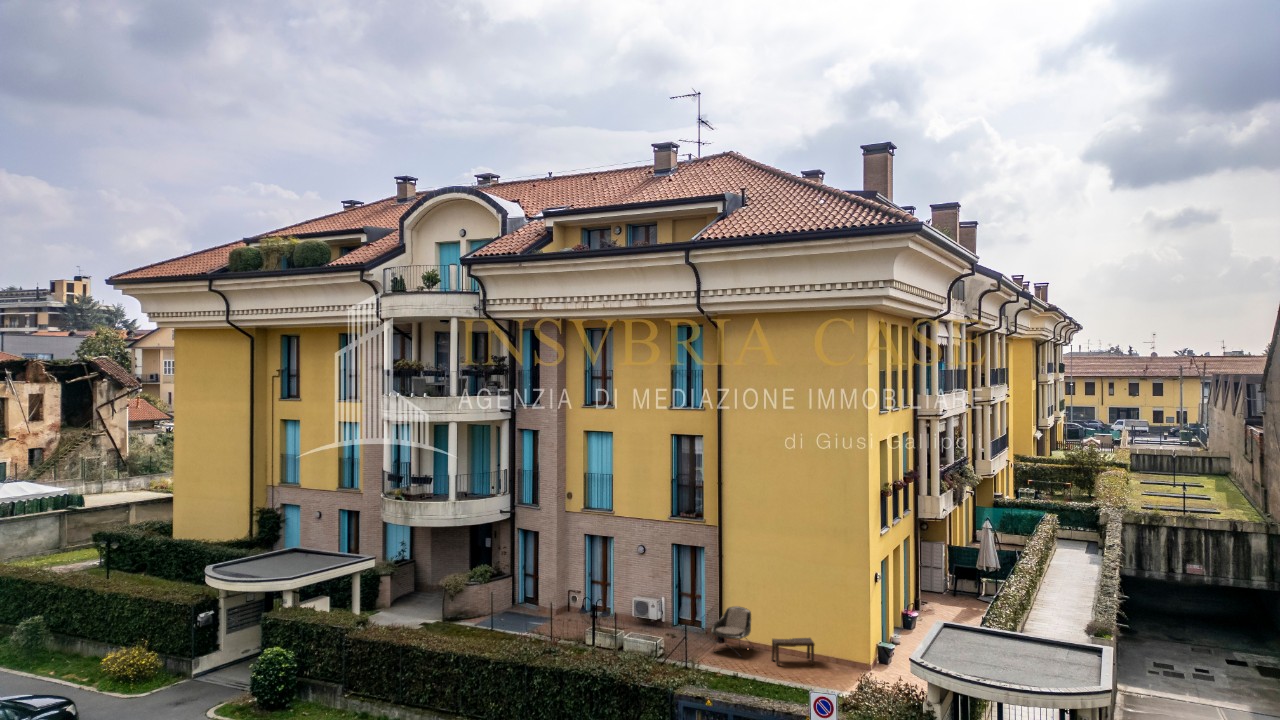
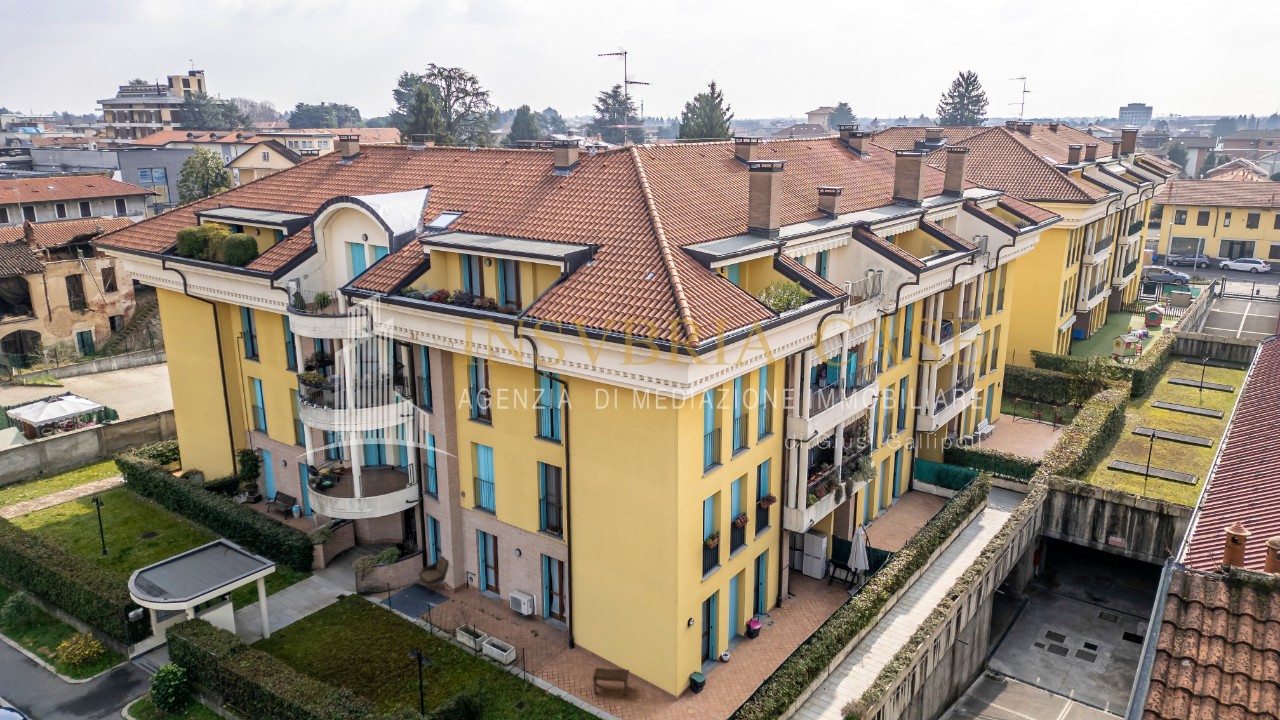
lounge chair: present [711,606,751,657] -> present [419,556,449,588]

